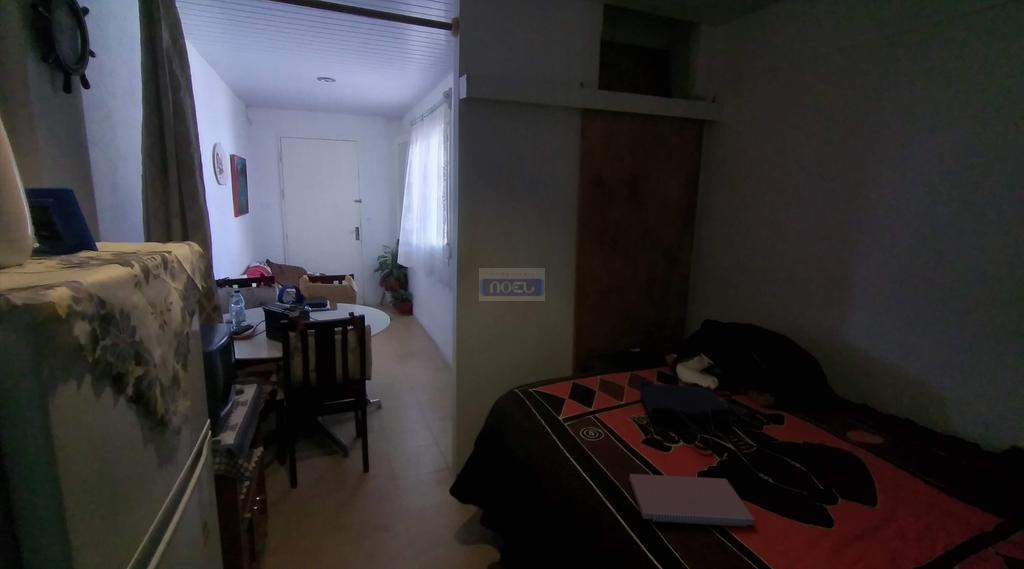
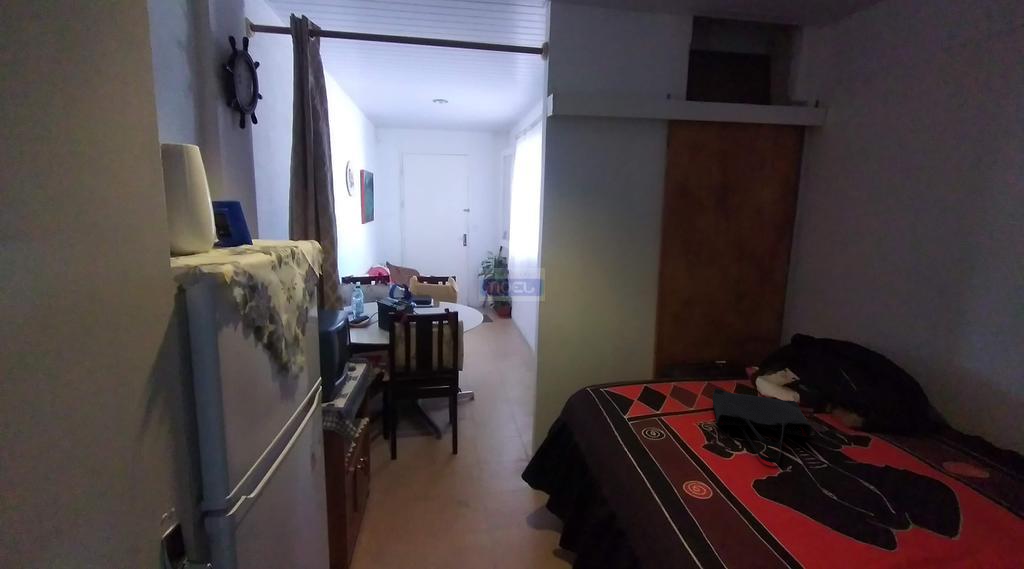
notebook: present [629,474,755,526] -> none [677,471,804,537]

